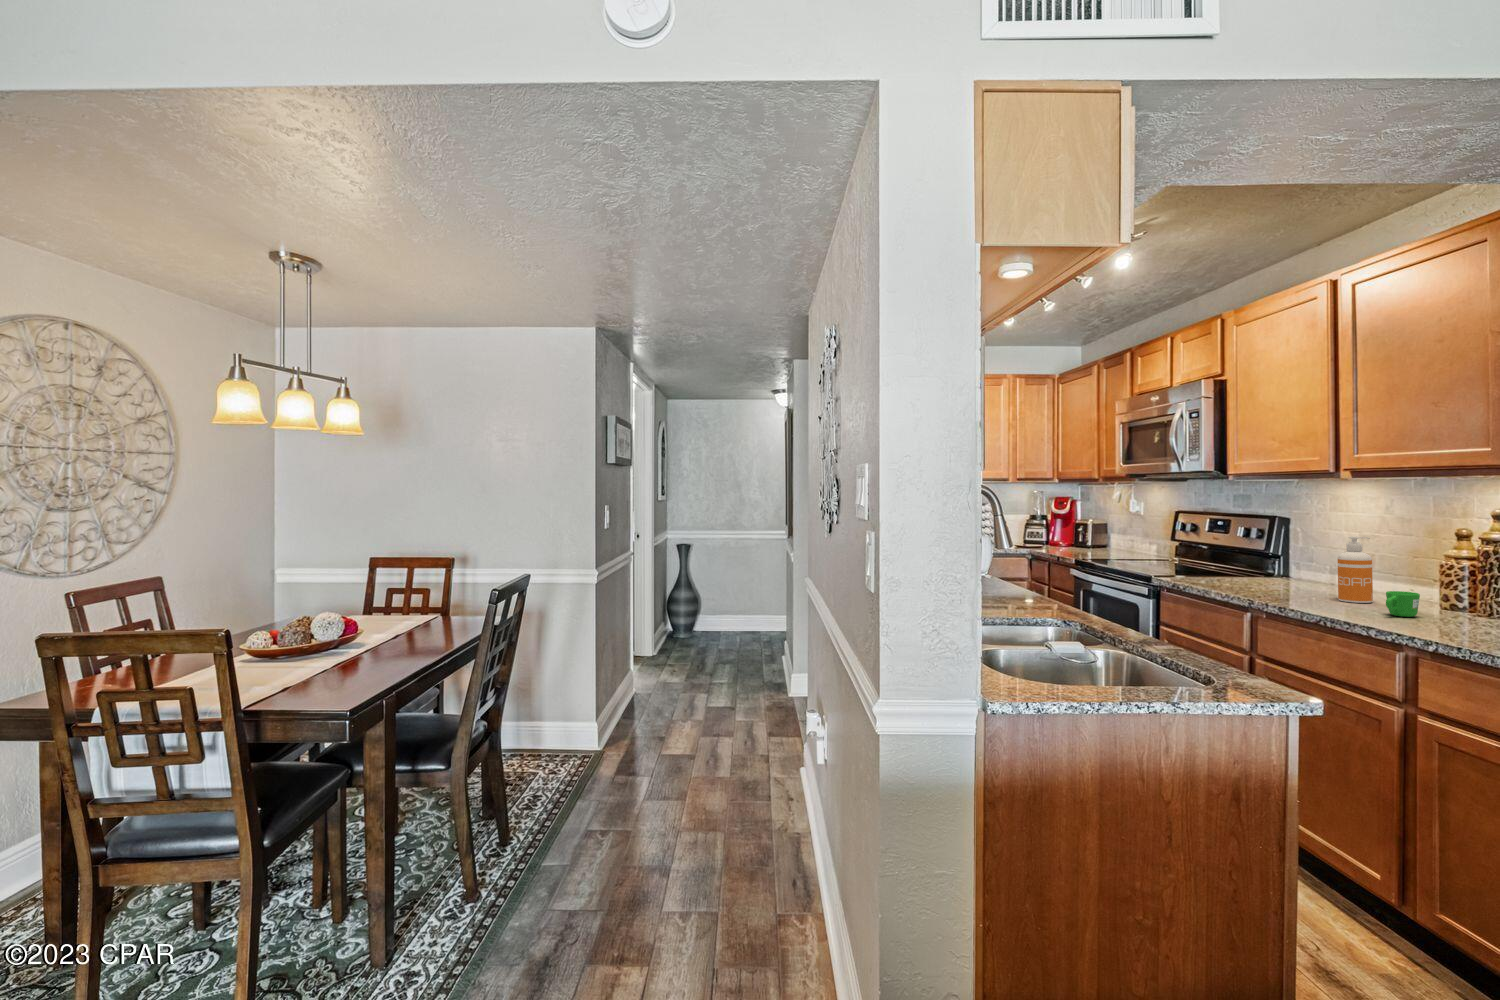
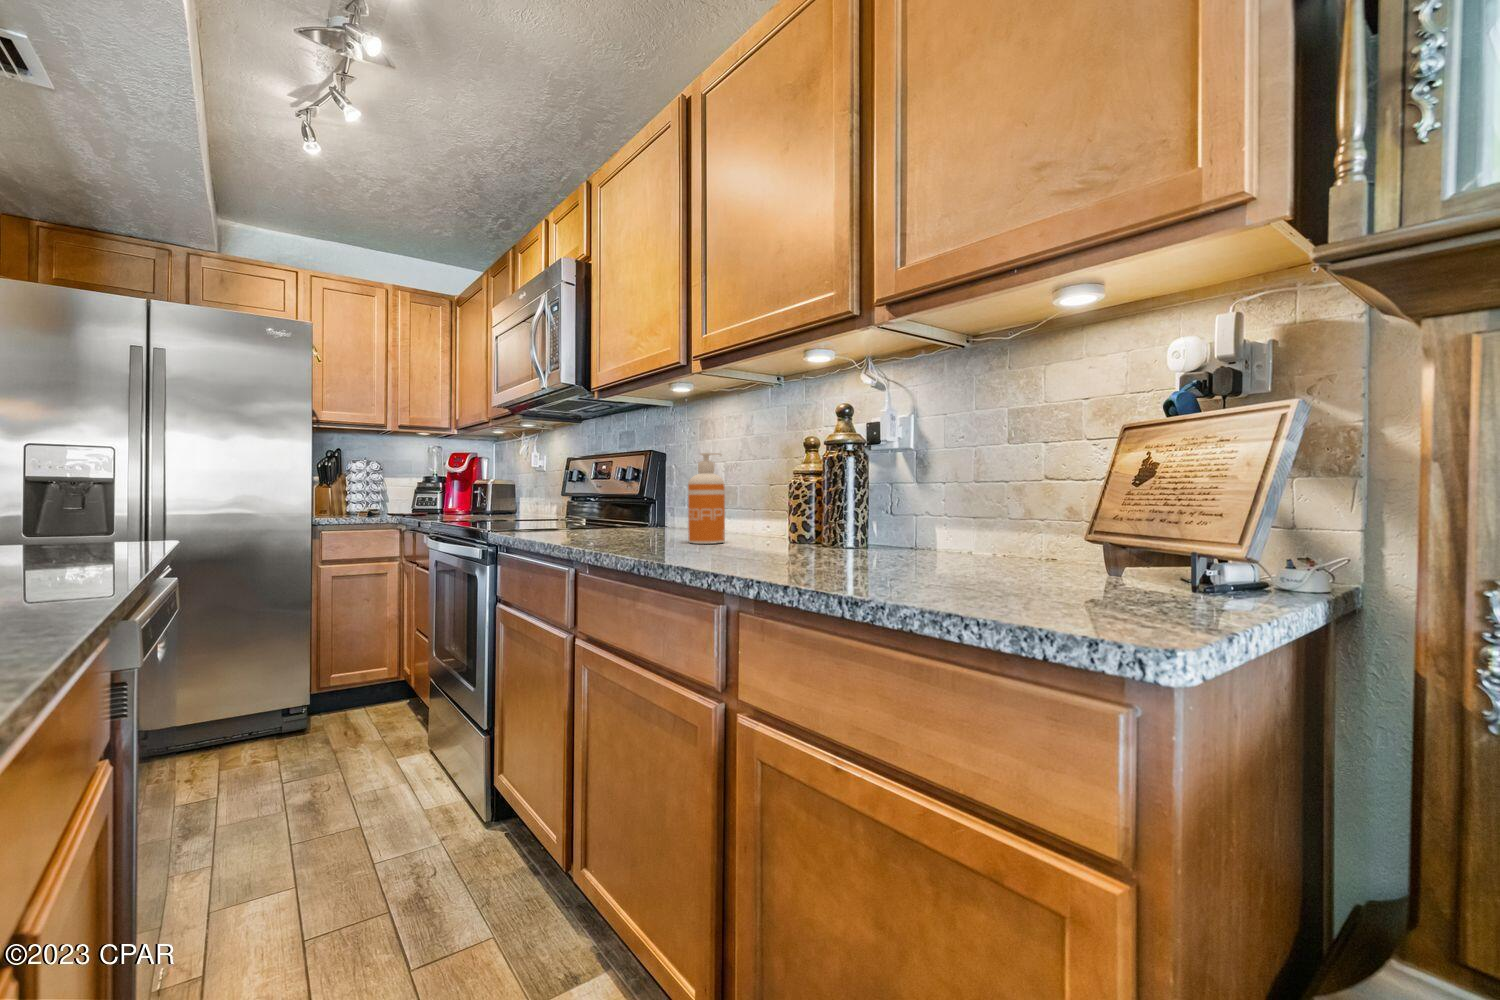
mug: present [1386,591,1420,617] -> none [723,518,763,553]

